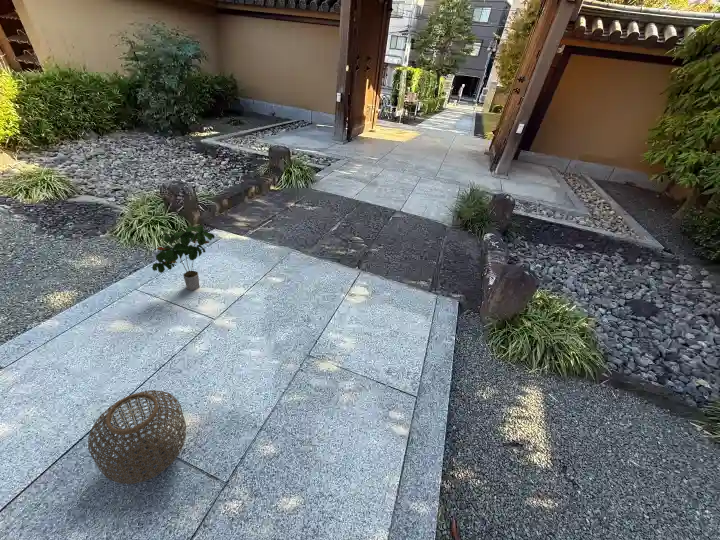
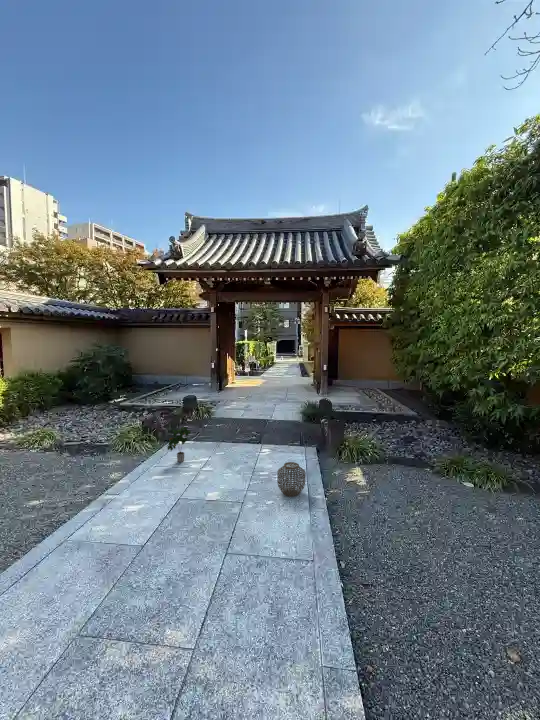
woven basket: present [88,390,186,484] -> present [277,462,305,497]

